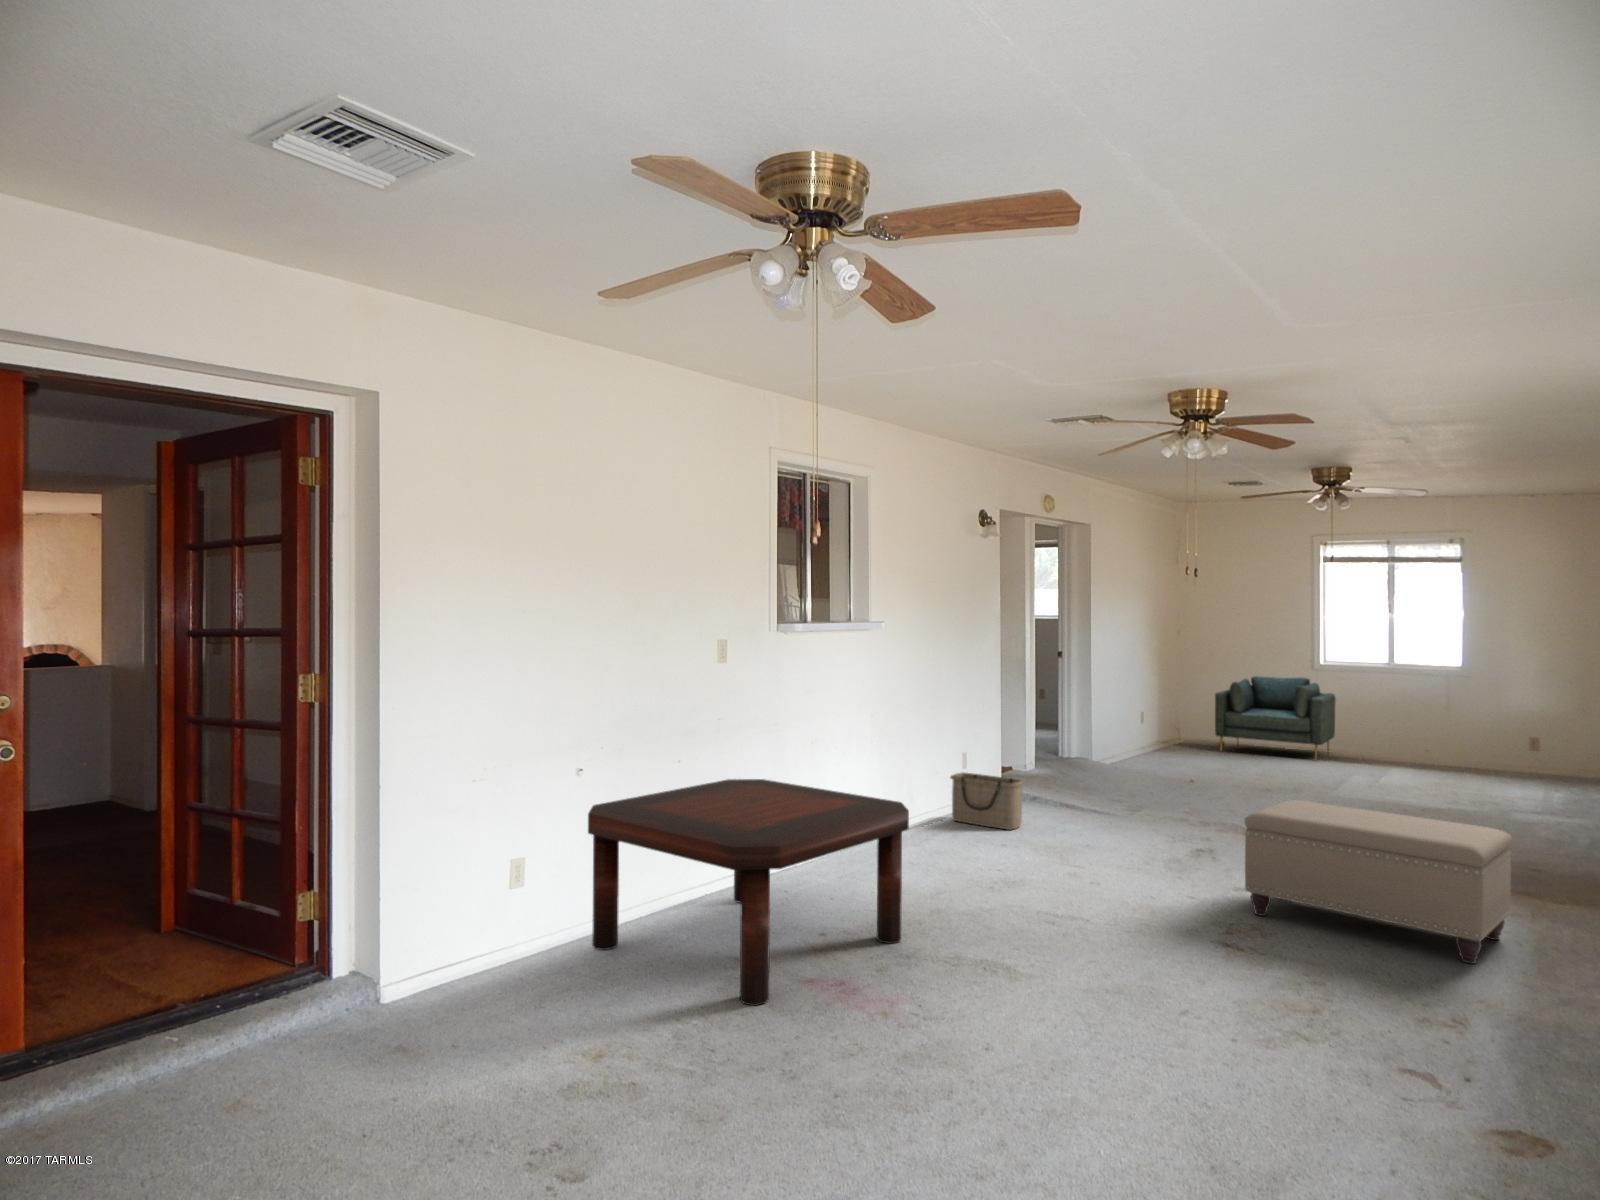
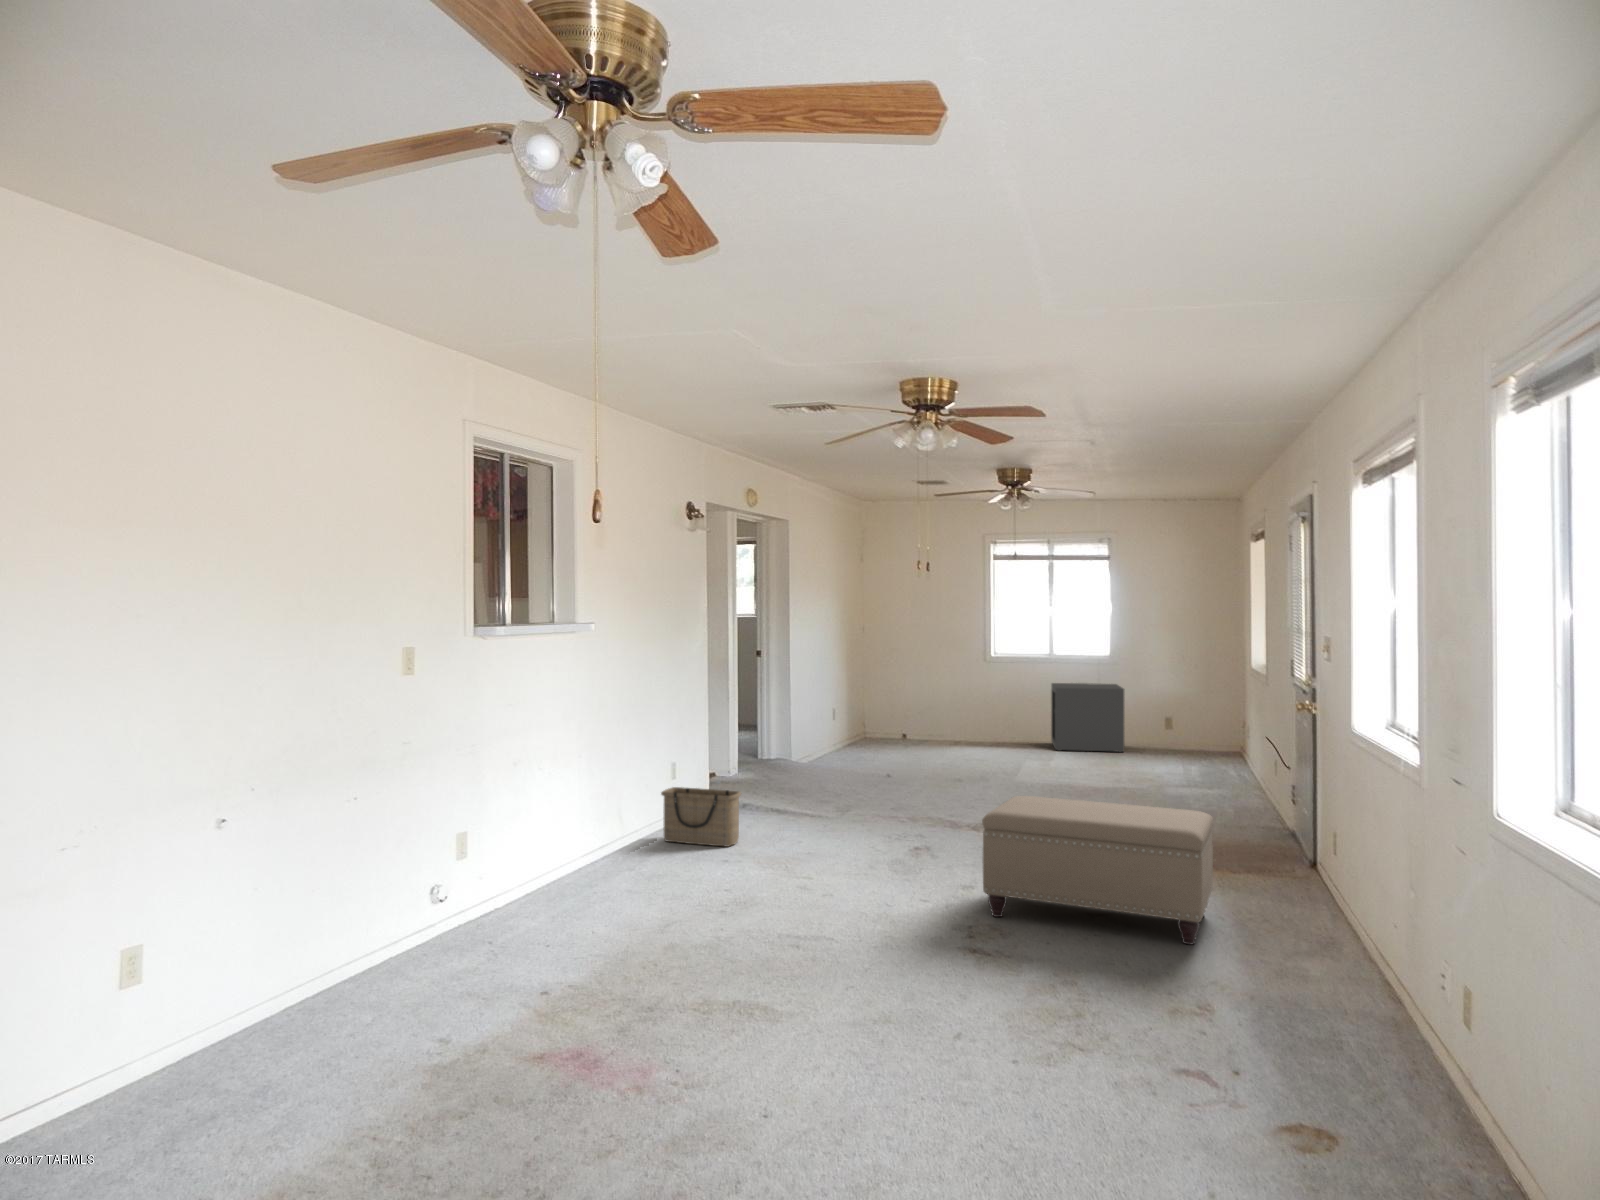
armchair: present [1215,676,1336,759] -> none [903,671,1007,751]
storage cabinet: none [1388,692,1475,771] -> present [1051,683,1124,752]
coffee table: present [588,779,909,1005] -> none [226,816,649,1110]

